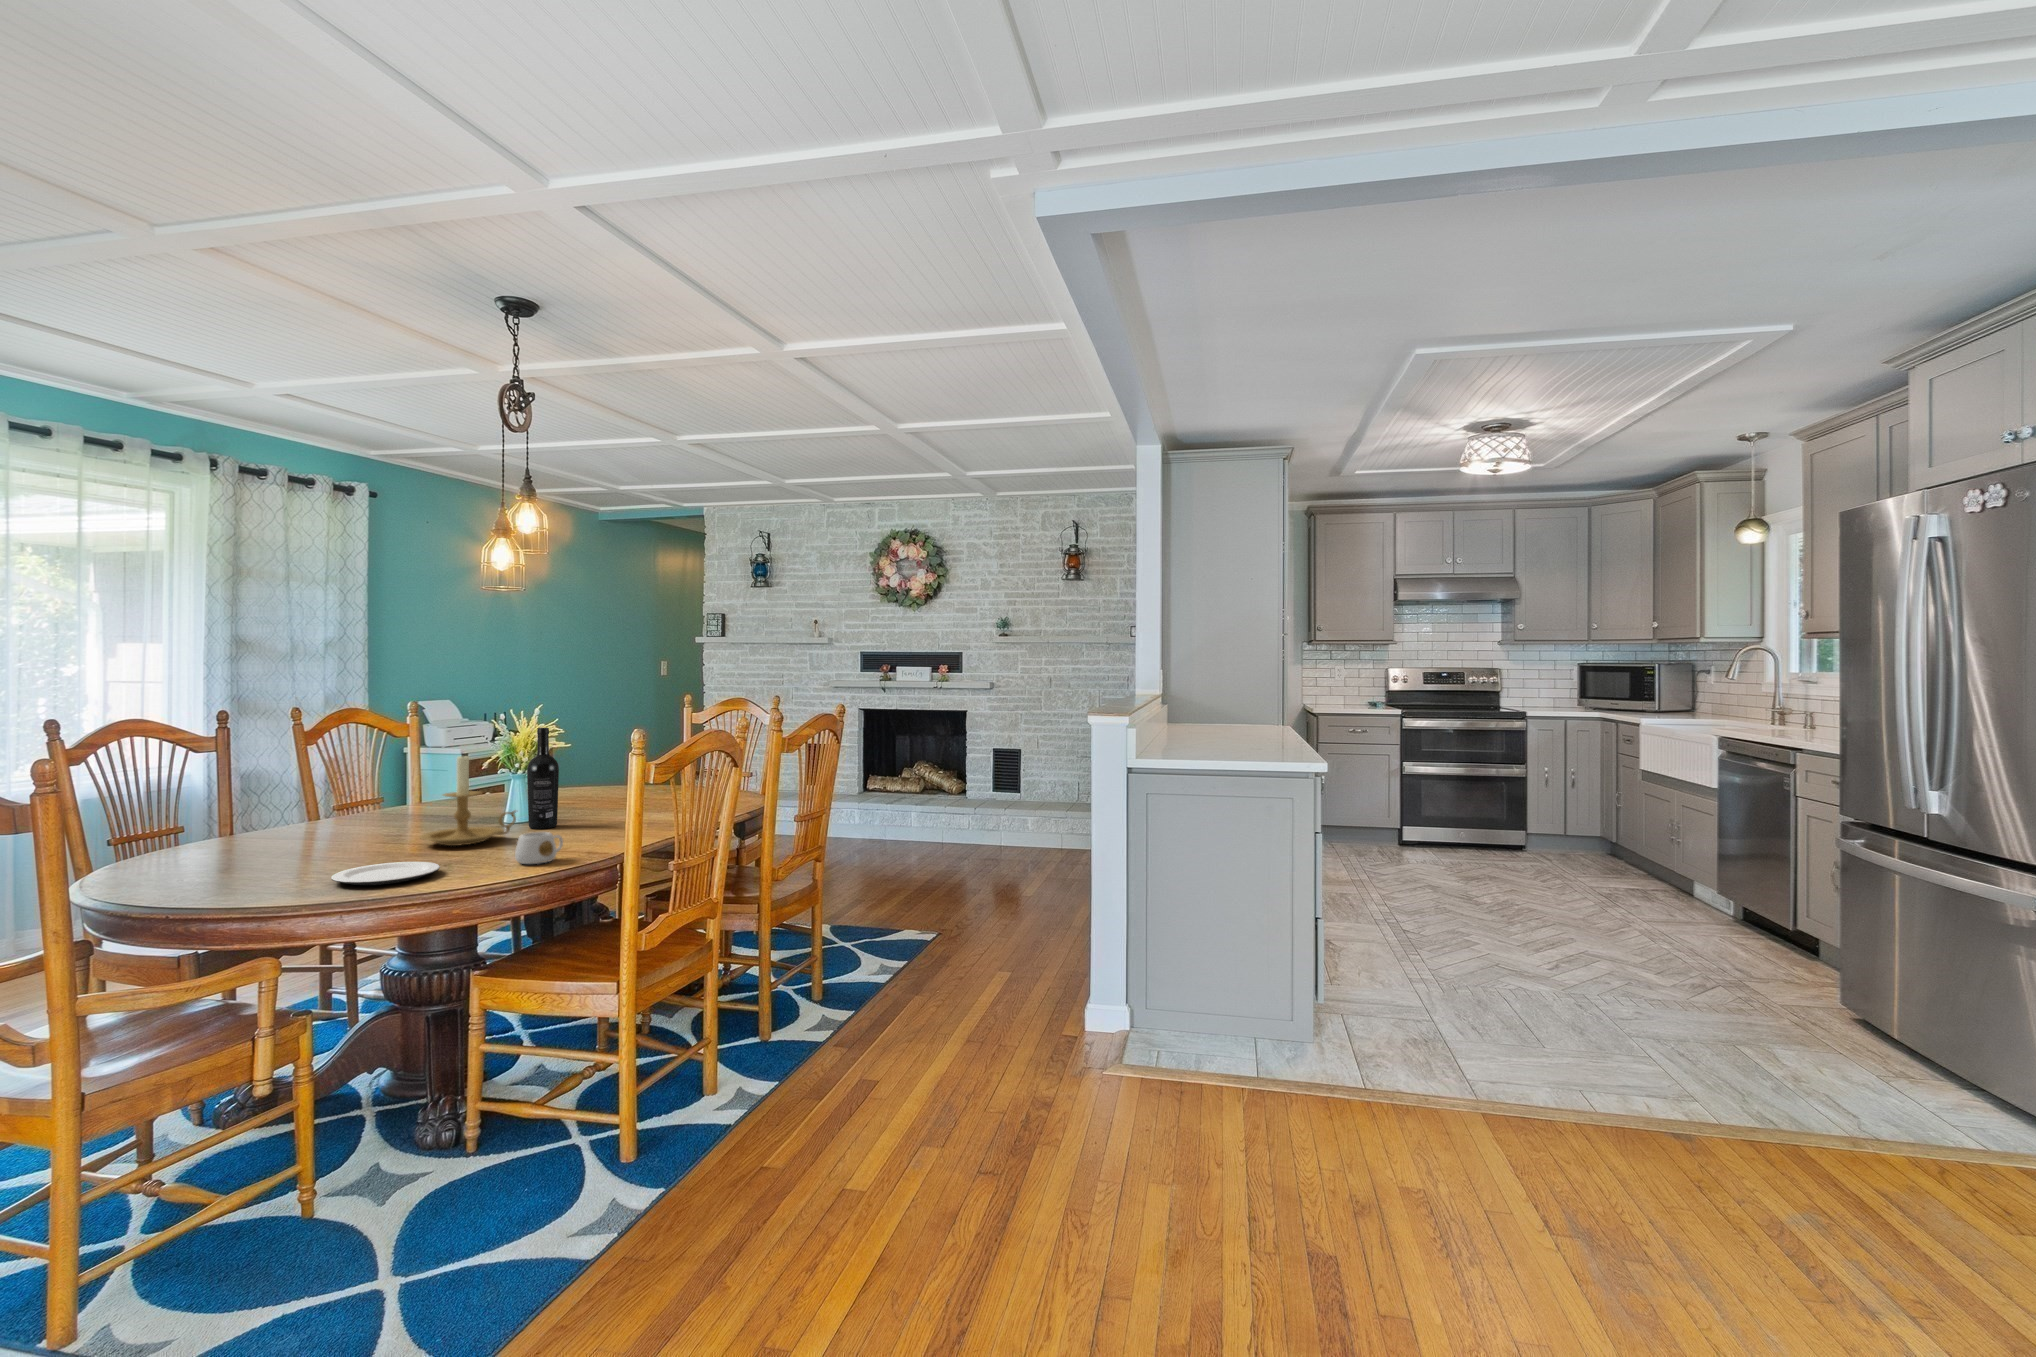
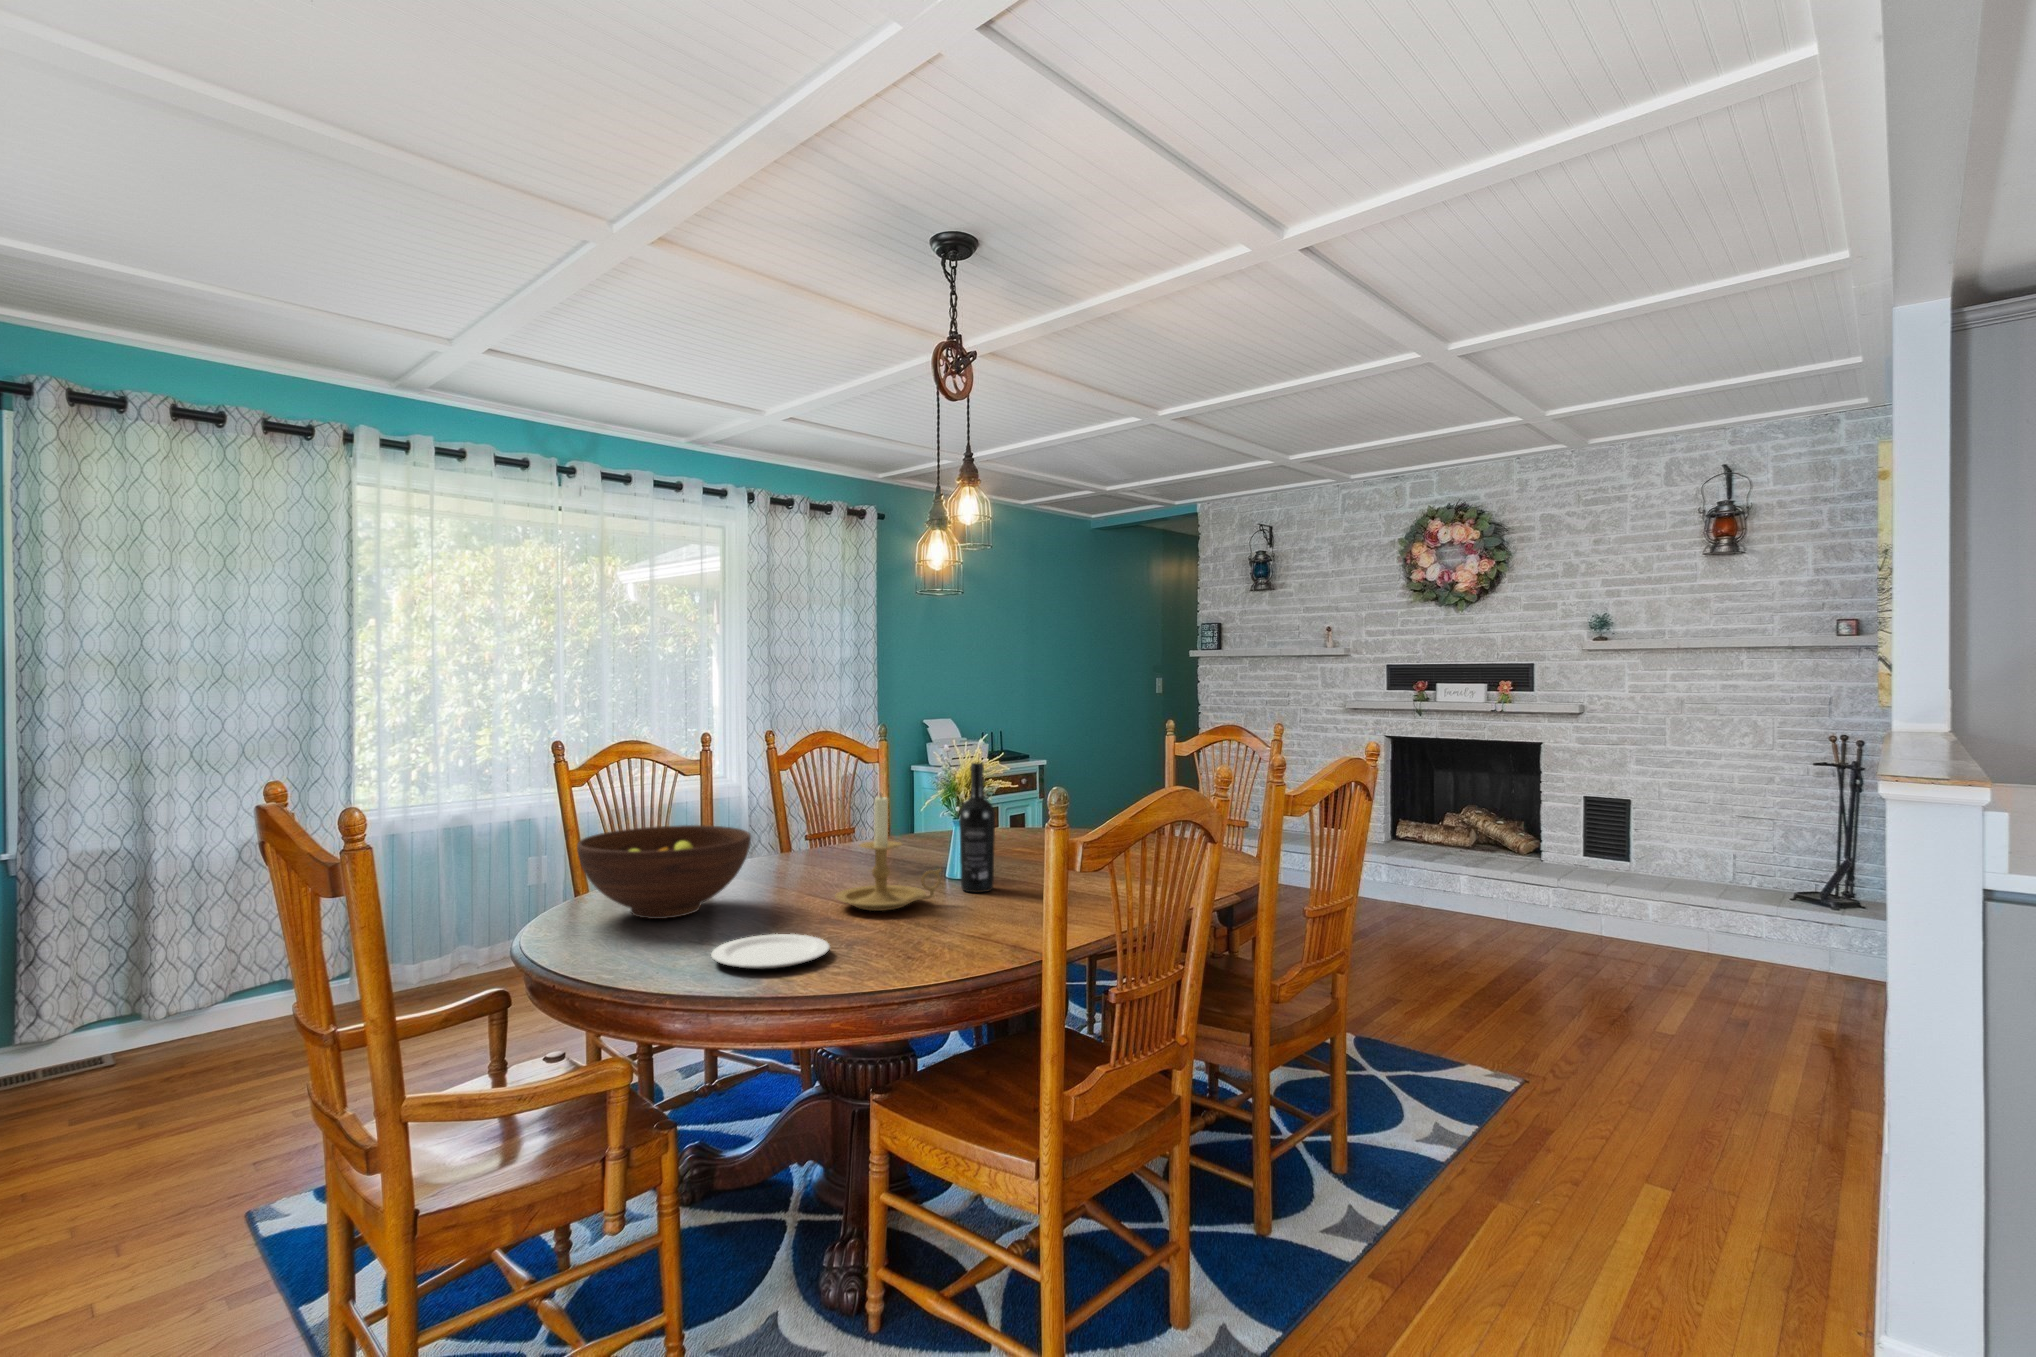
fruit bowl: none [149,789,335,868] -> present [577,825,751,919]
mug: present [515,832,563,864] -> none [917,911,978,958]

